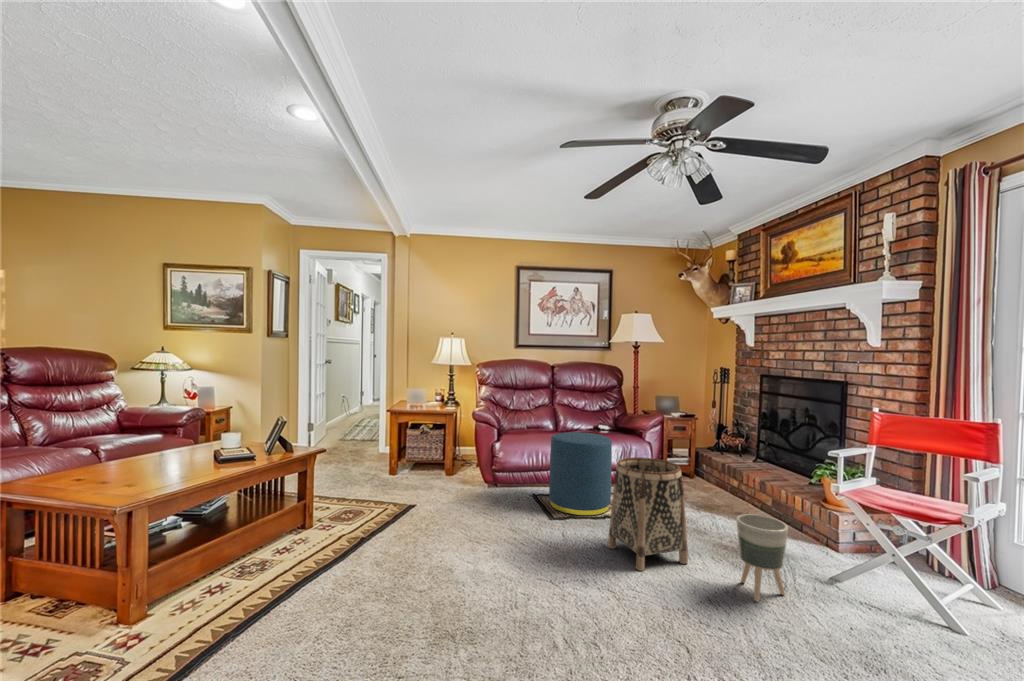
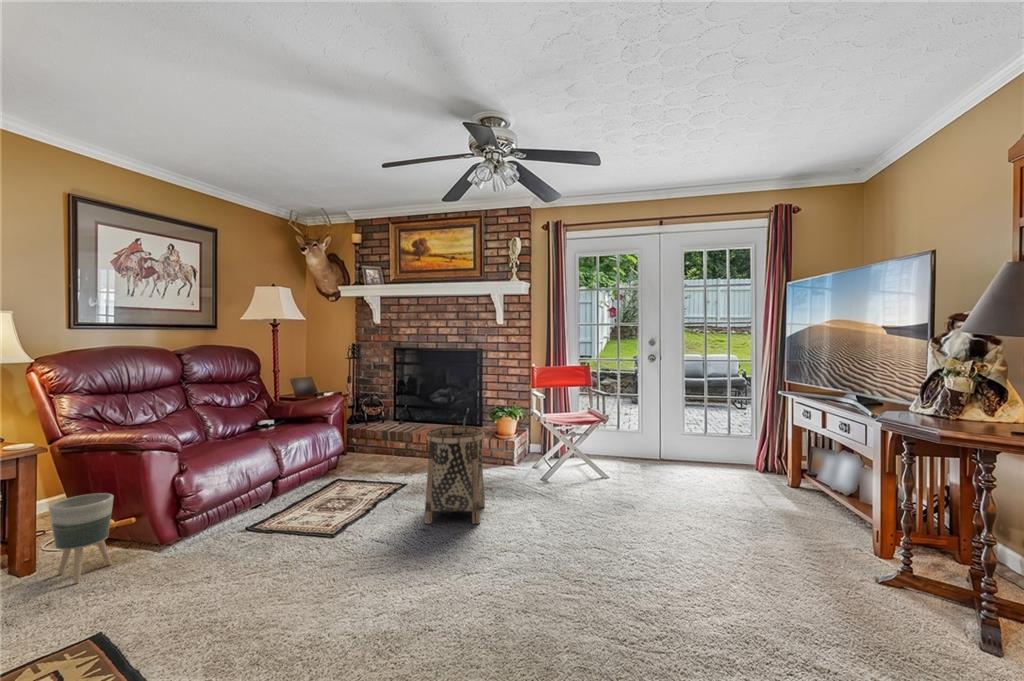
ottoman: present [549,432,612,516] -> none [281,426,359,526]
planter: present [736,514,788,602] -> present [49,493,114,584]

